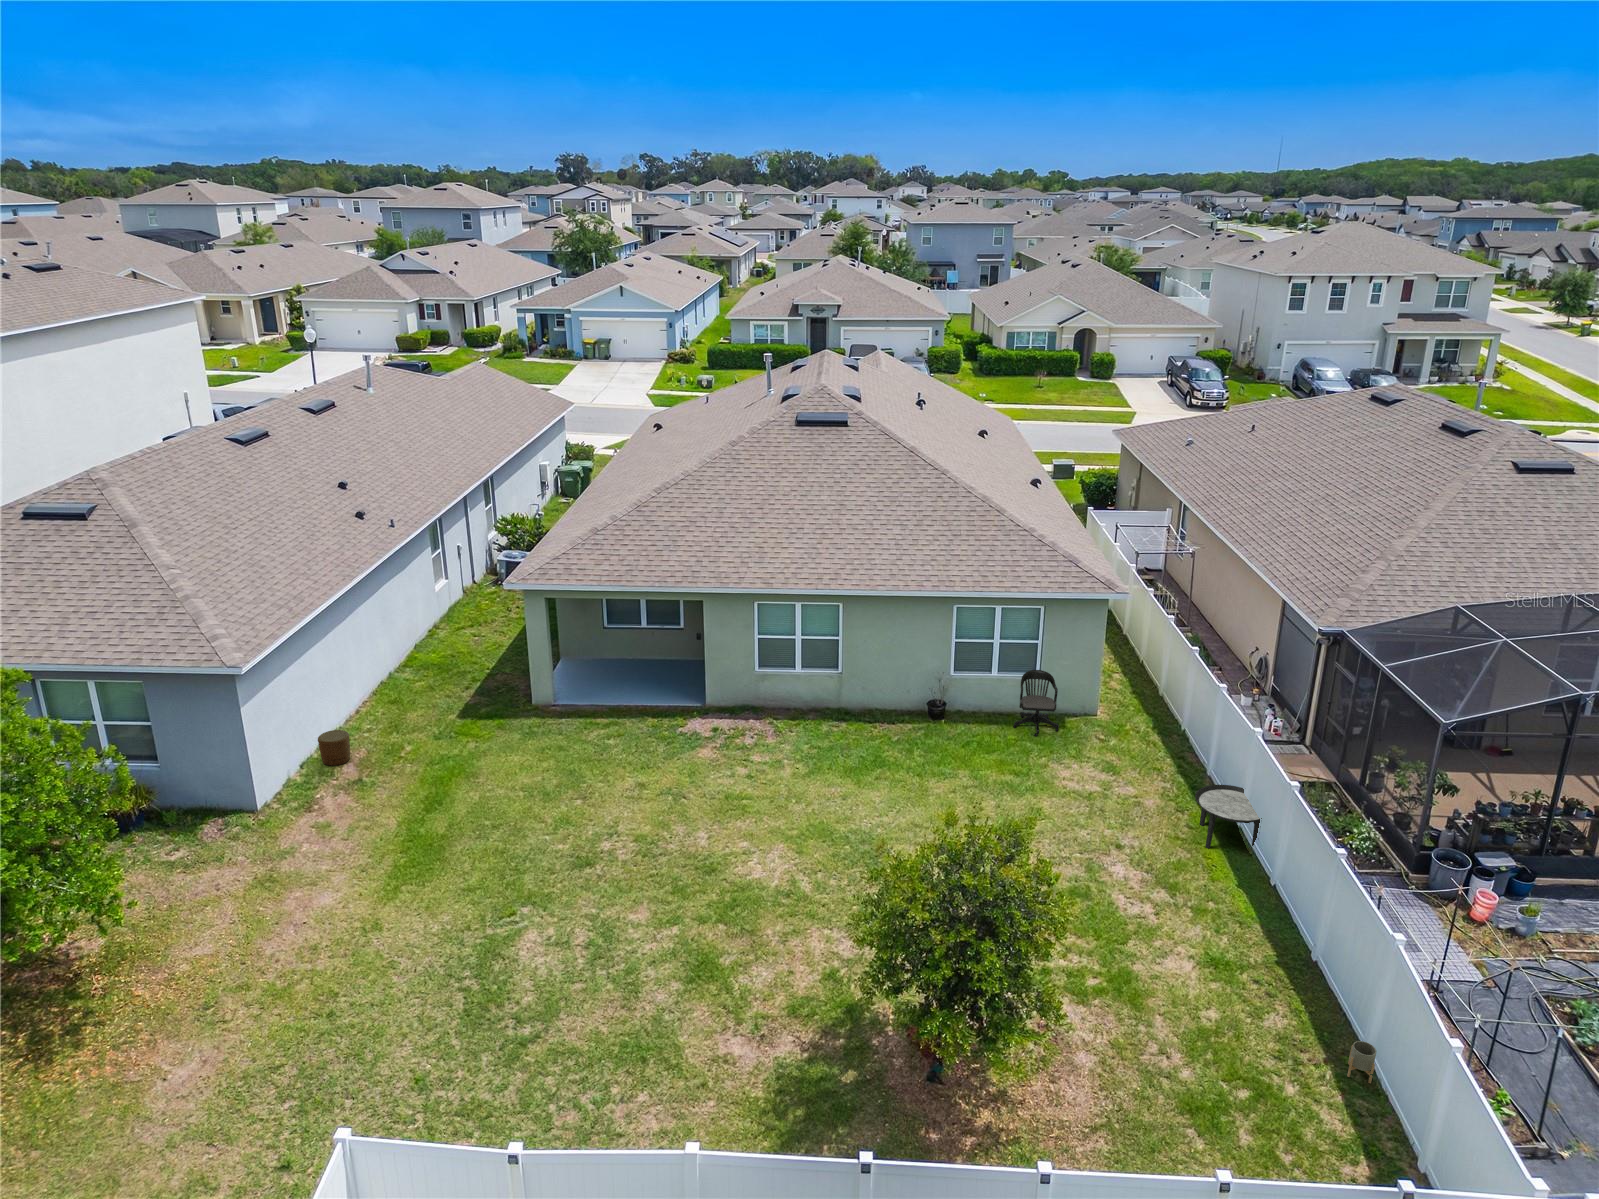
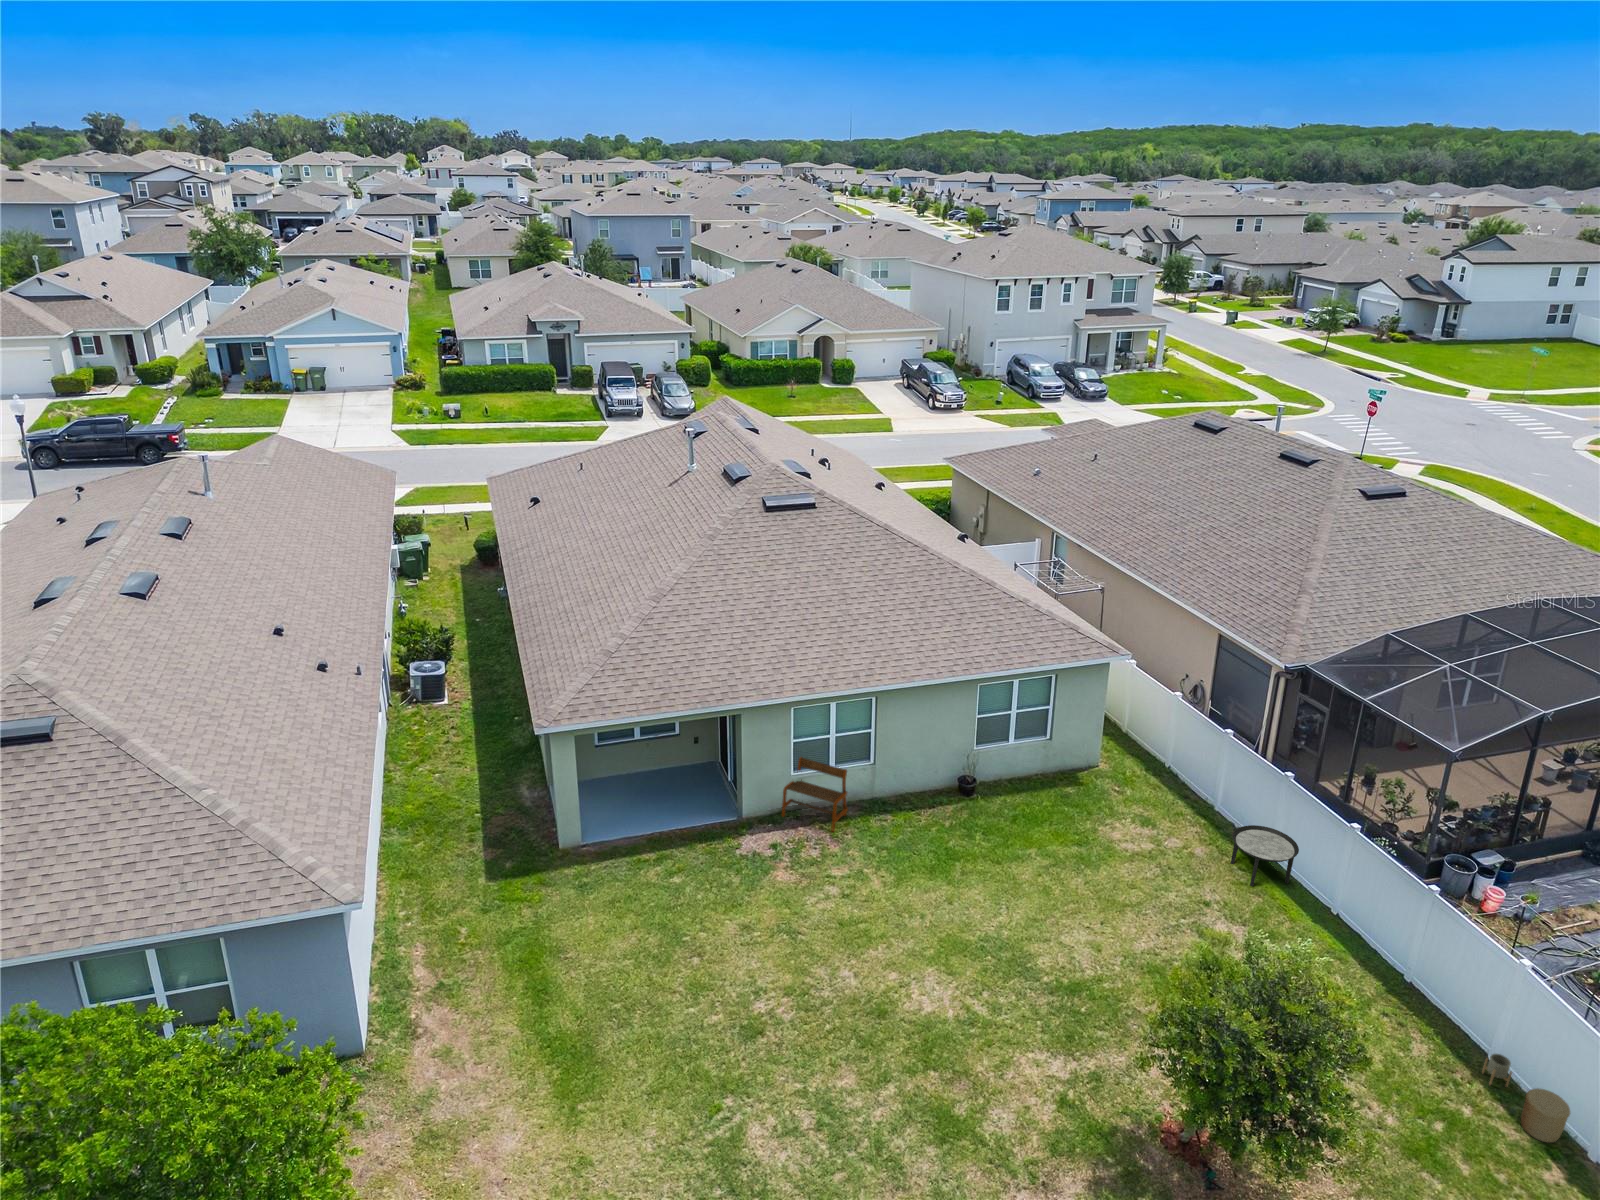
bench: none [751,655,814,731] -> present [782,757,848,832]
chair: present [1013,670,1059,736] -> none [1020,733,1060,796]
woven basket: present [318,730,350,766] -> present [1521,1088,1570,1142]

